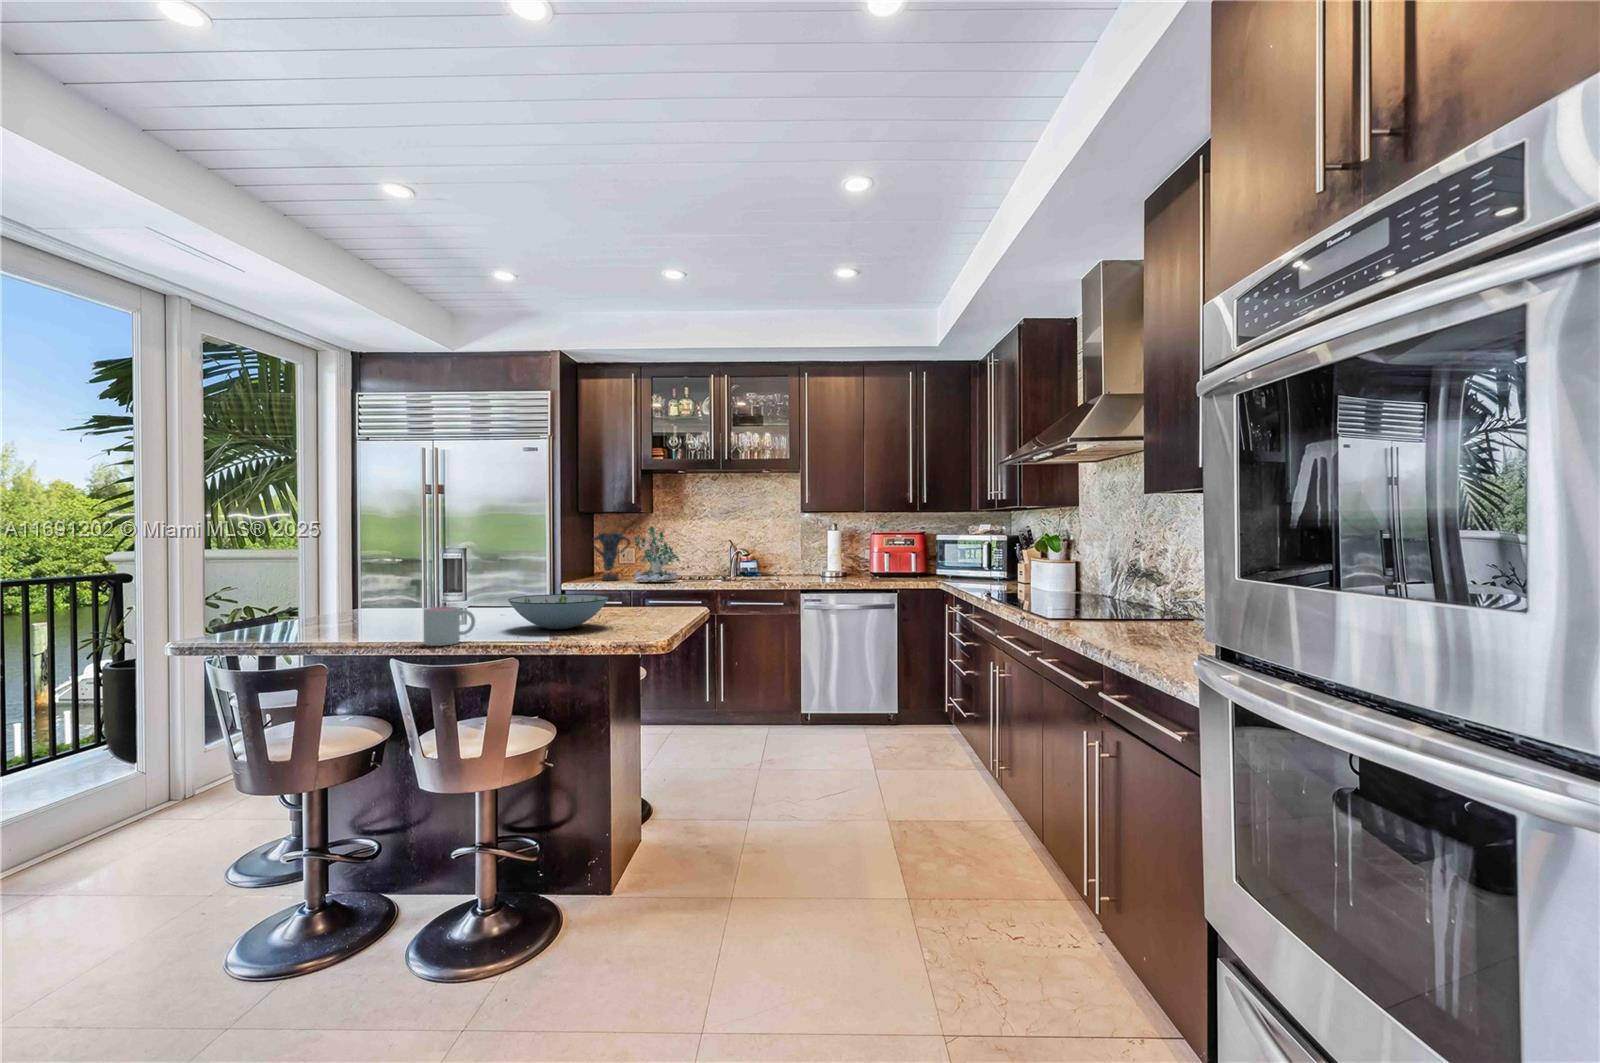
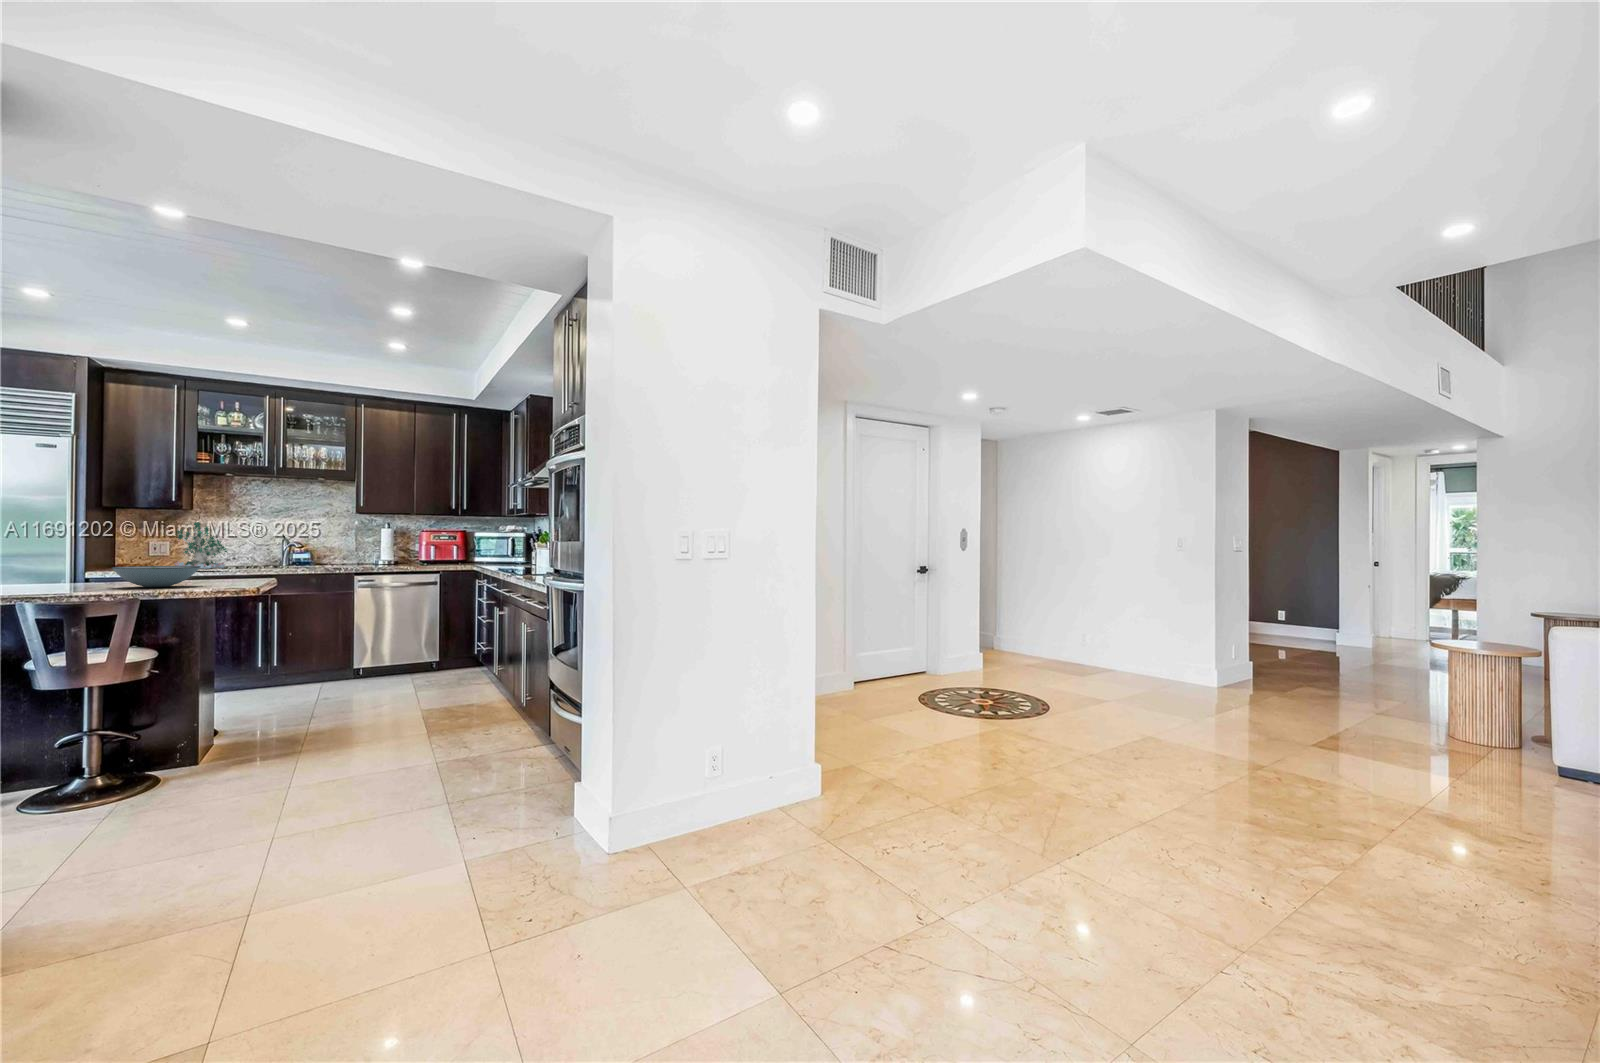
vase: present [593,533,630,581] -> none [116,527,167,571]
mug: present [424,607,475,646] -> none [55,569,97,593]

